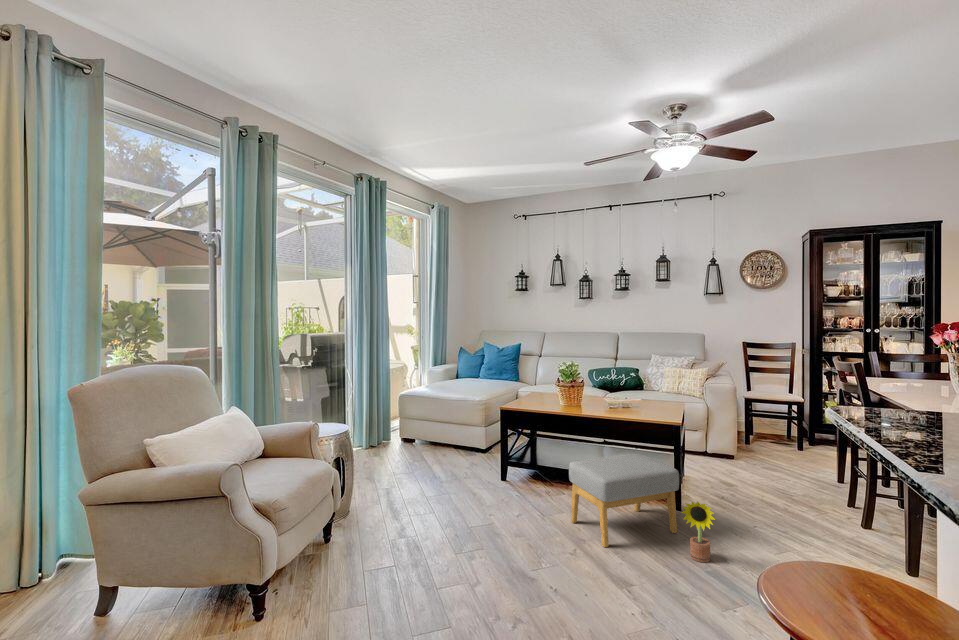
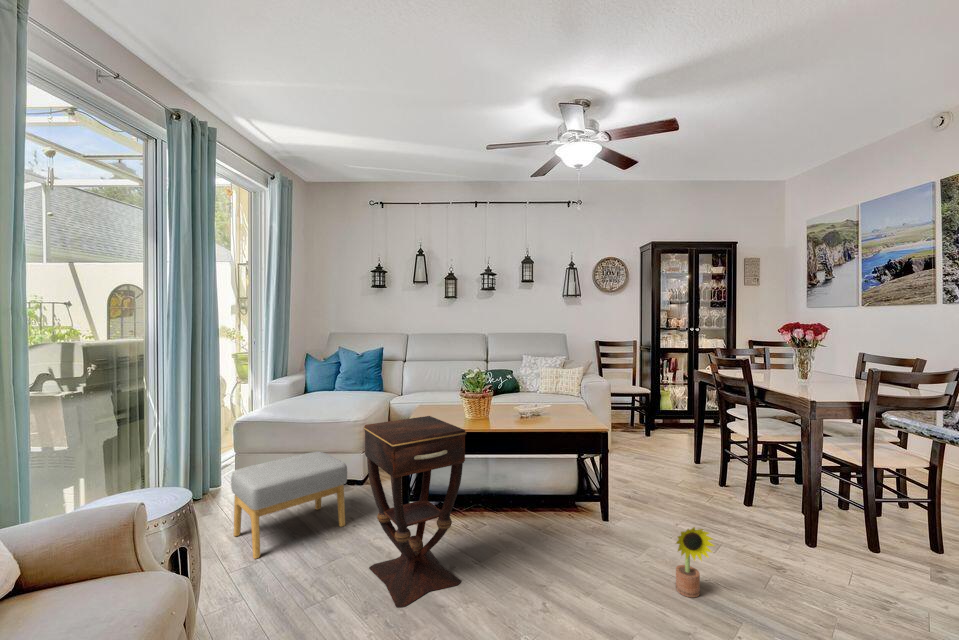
side table: none [461,397,526,522] -> present [364,416,466,607]
footstool: present [569,453,679,547] -> present [231,451,347,559]

